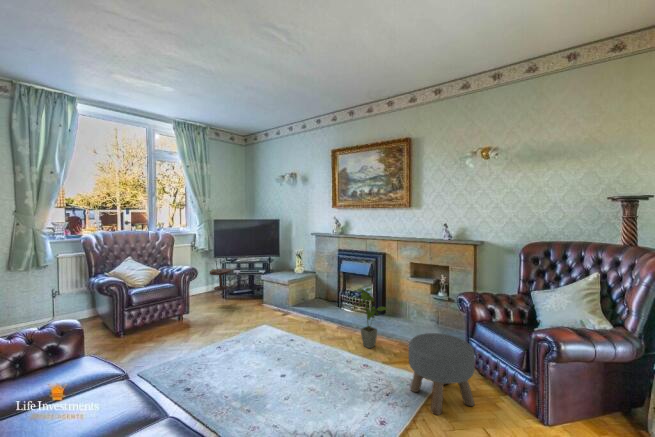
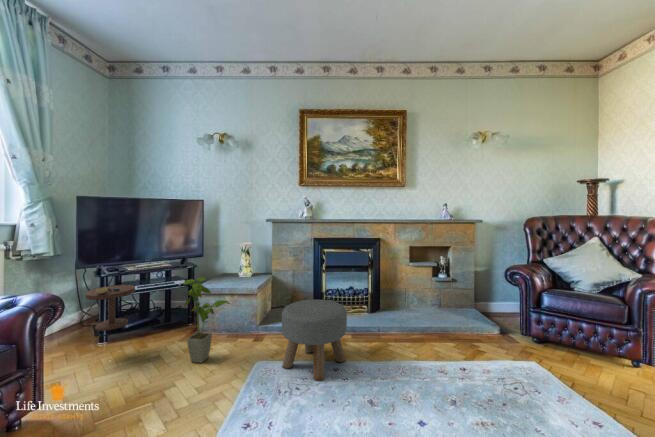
house plant: present [357,288,388,348] -> present [184,277,230,363]
ottoman: present [409,333,475,415] -> present [282,300,347,381]

